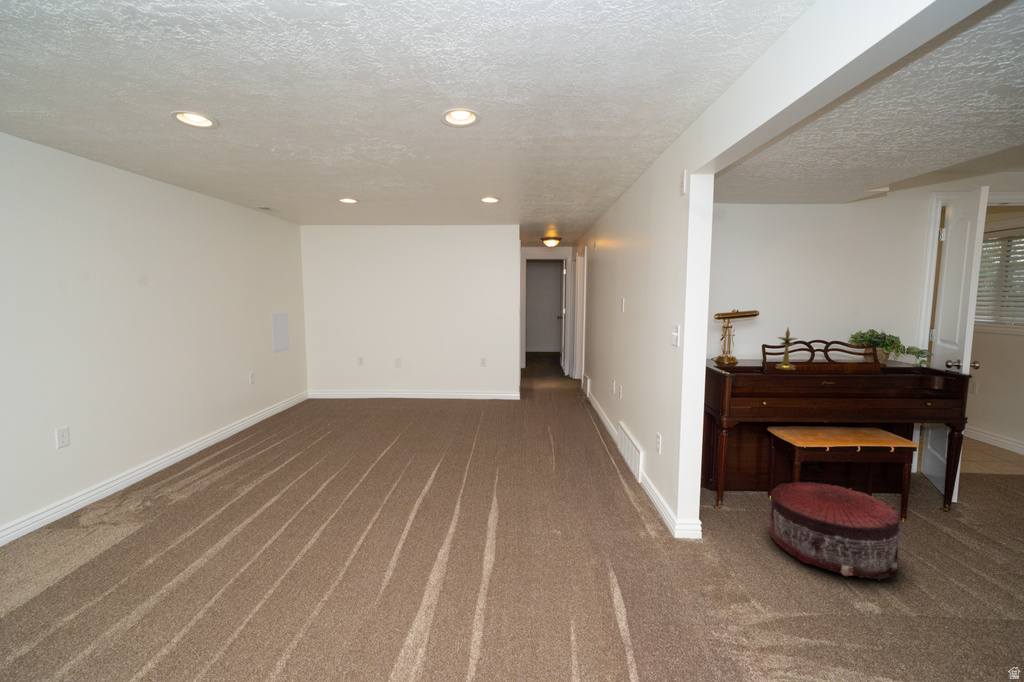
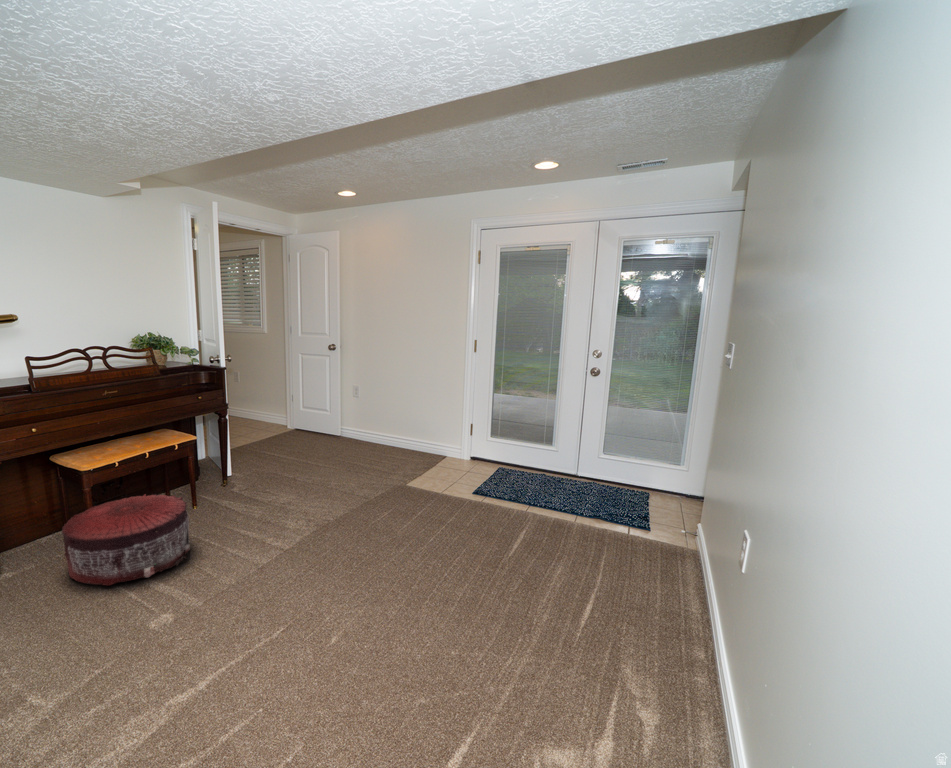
candlestick: present [776,328,797,370] -> none [42,336,72,386]

